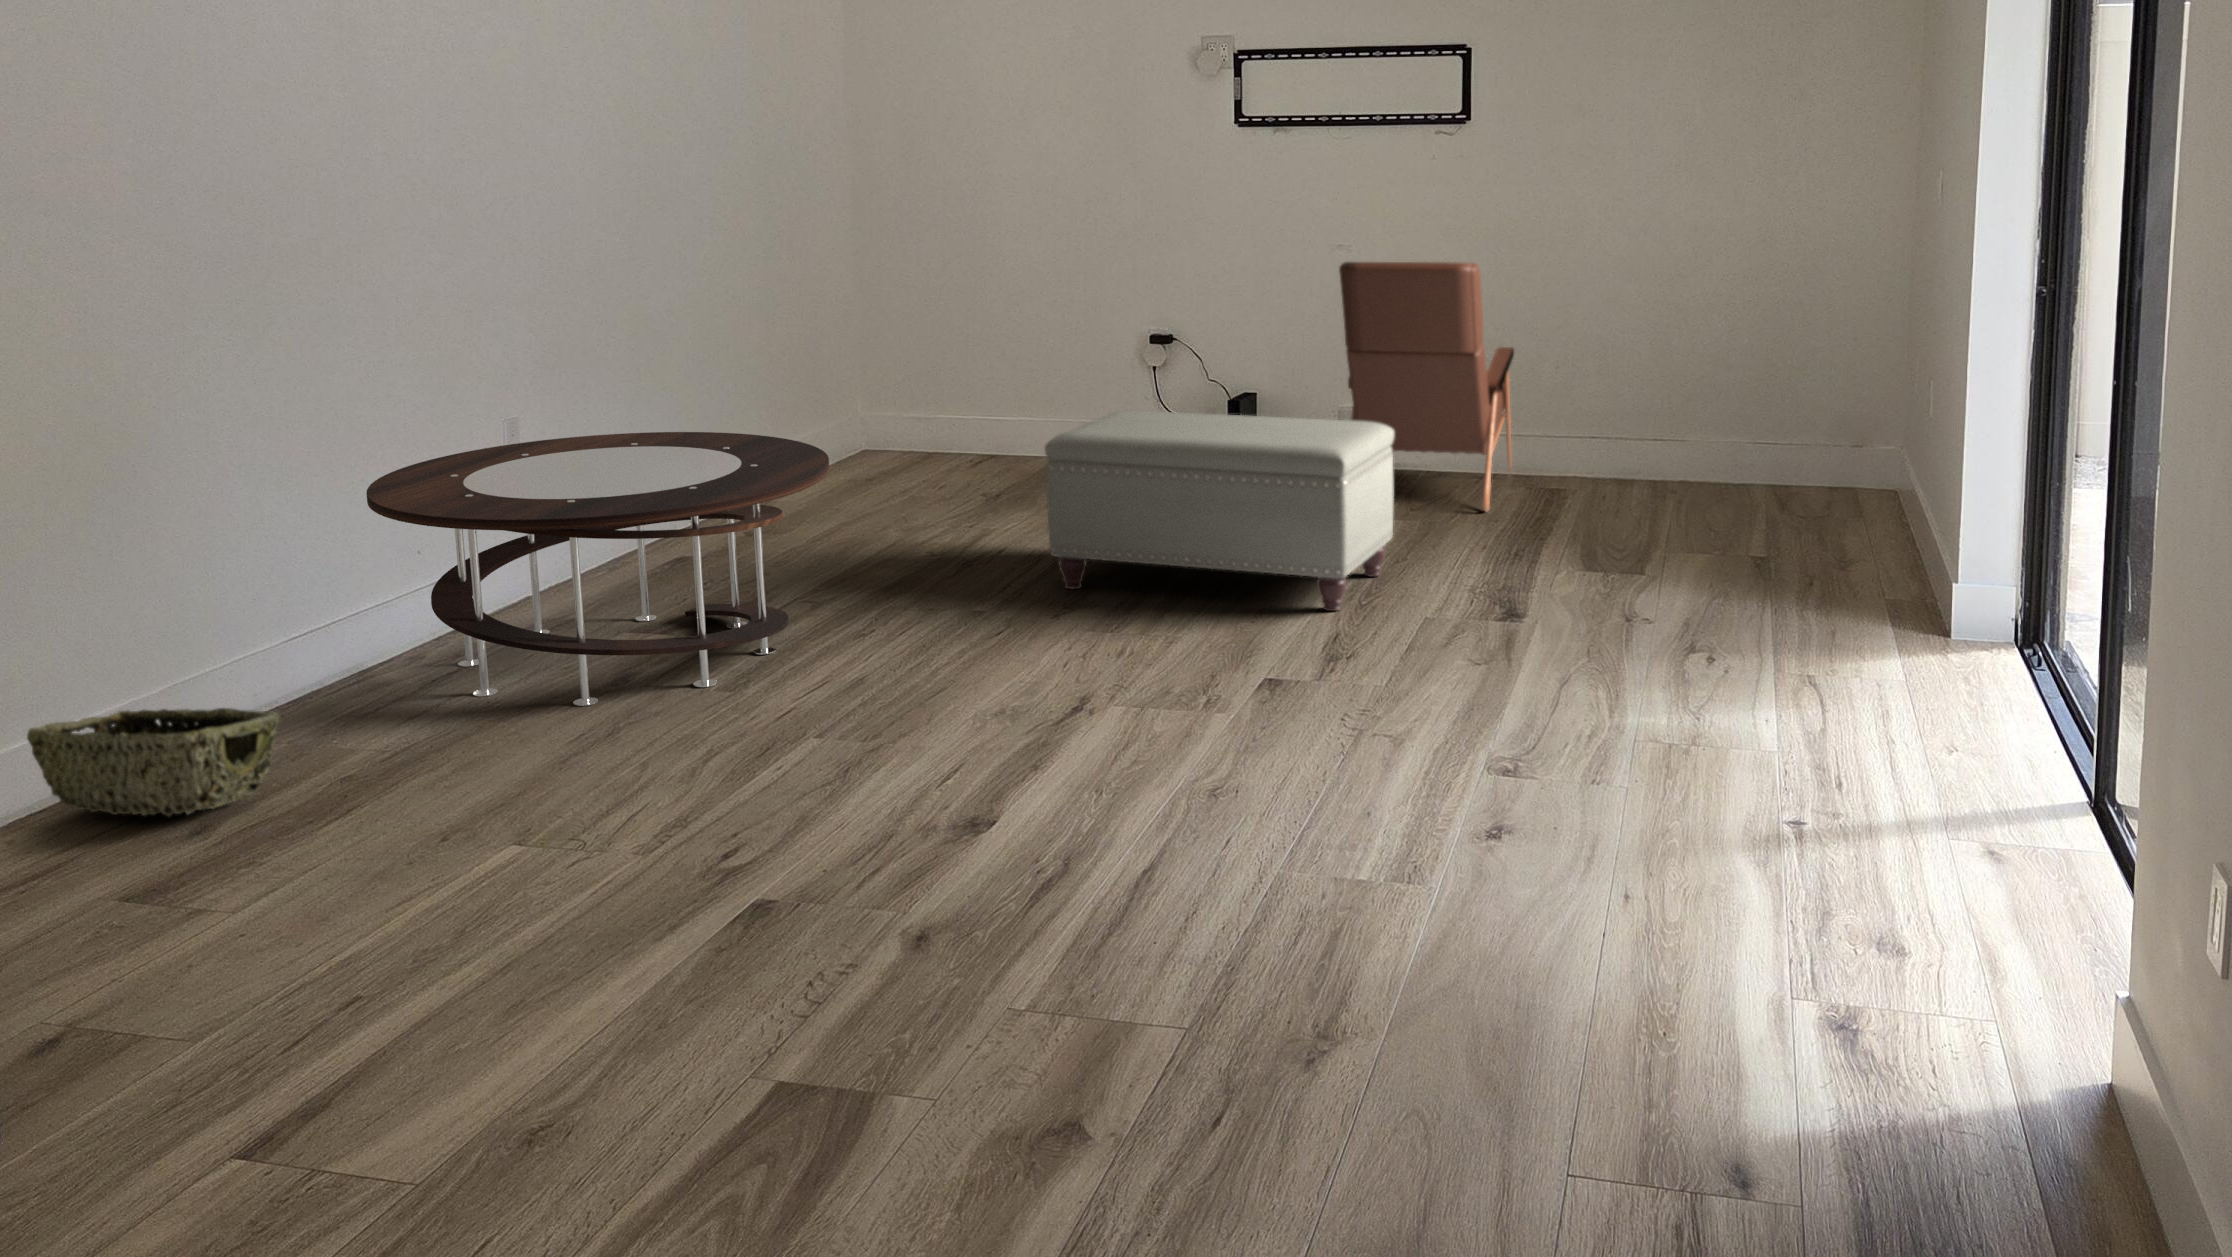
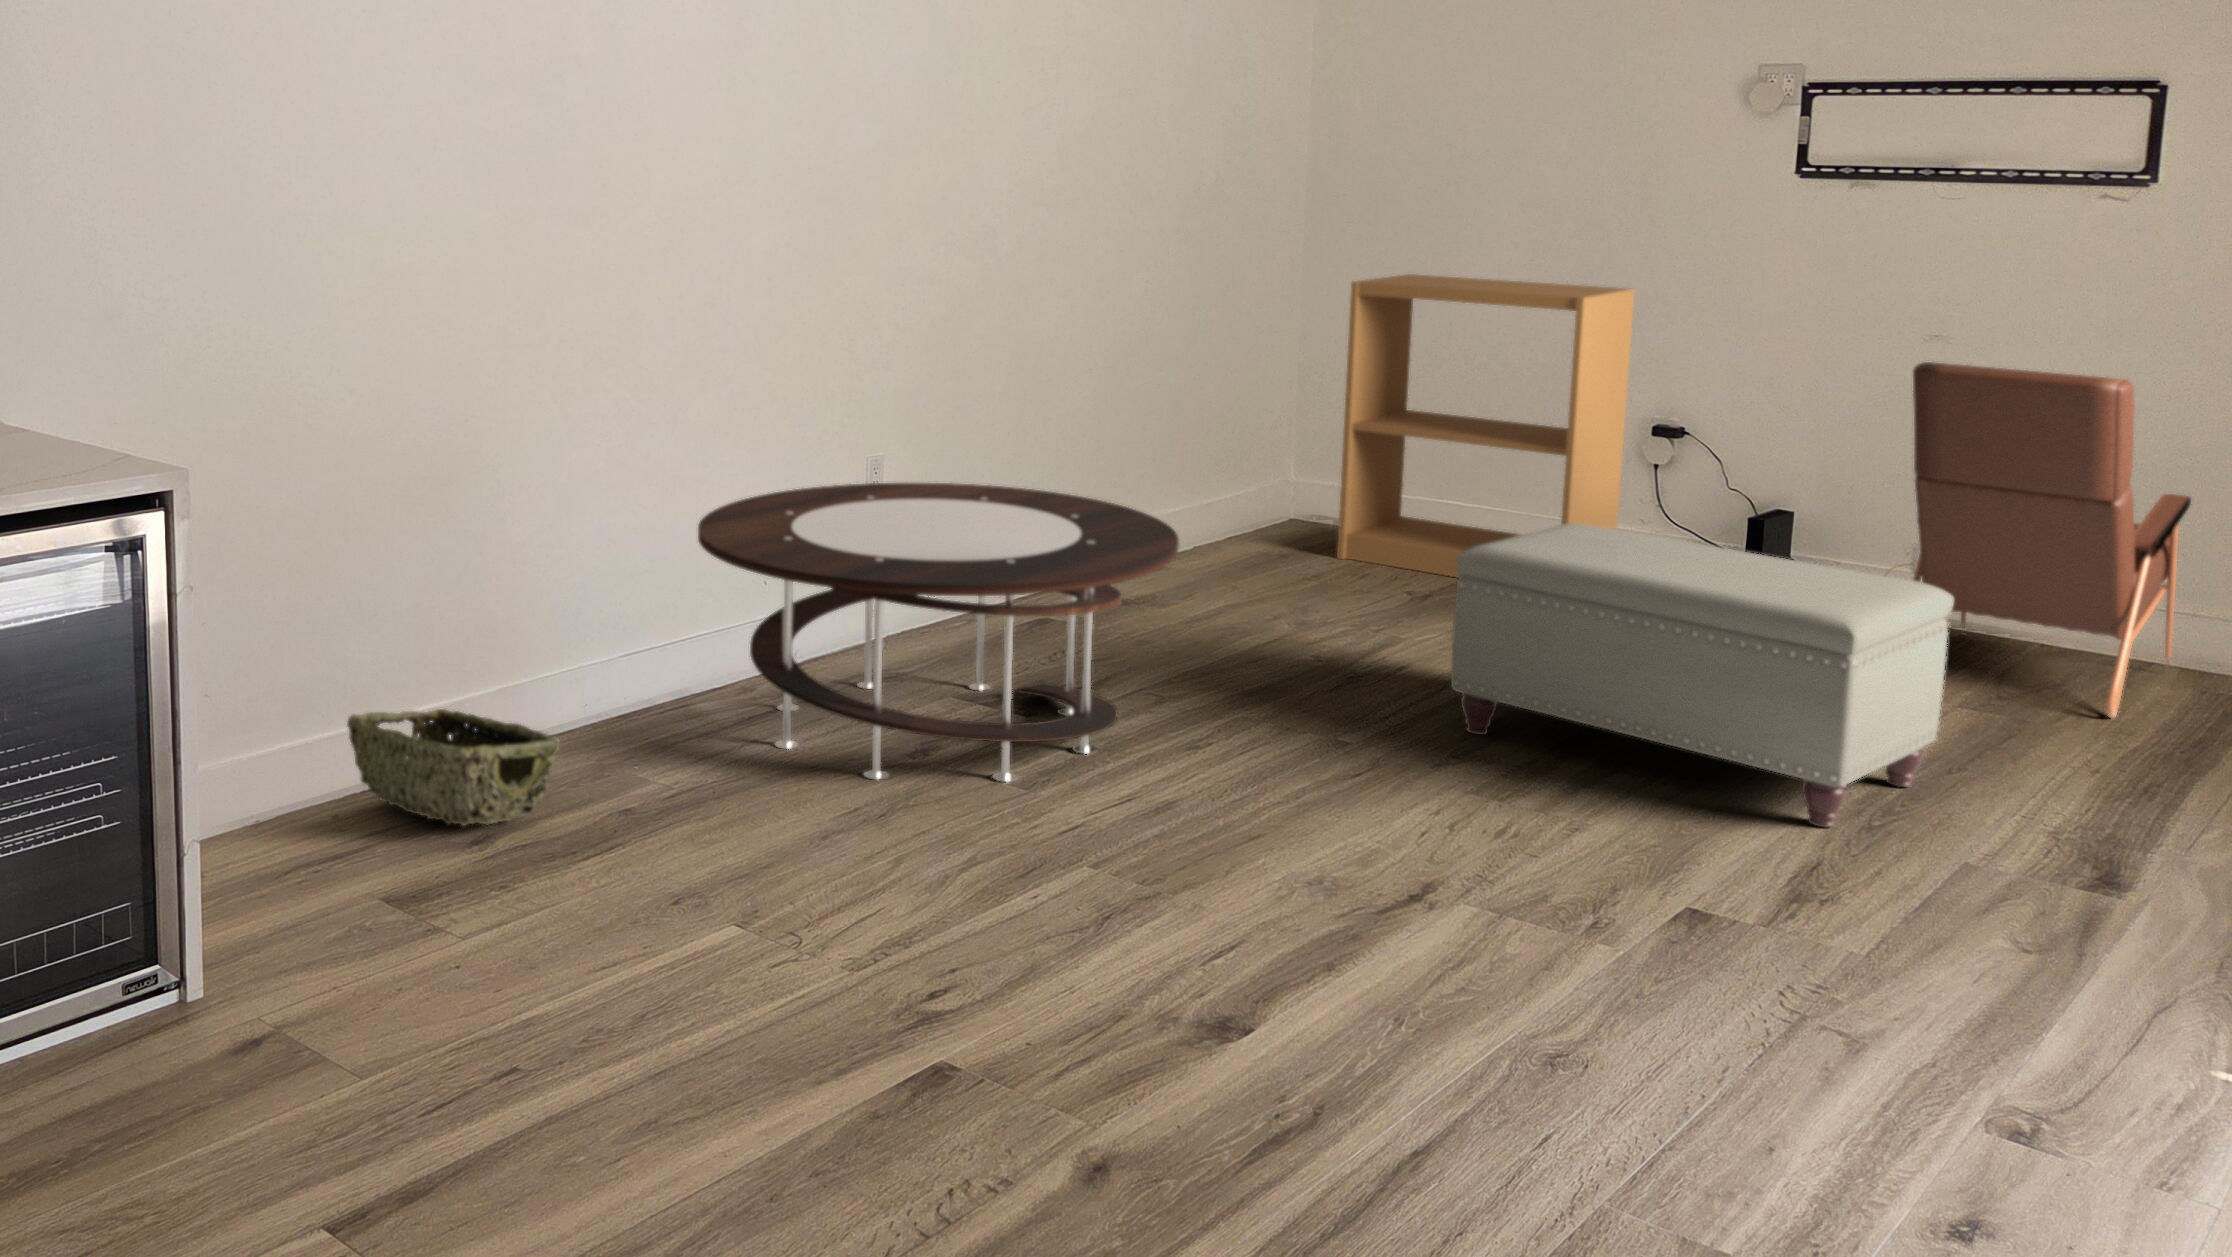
bookshelf: none [899,225,1129,482] -> present [1337,274,1635,578]

